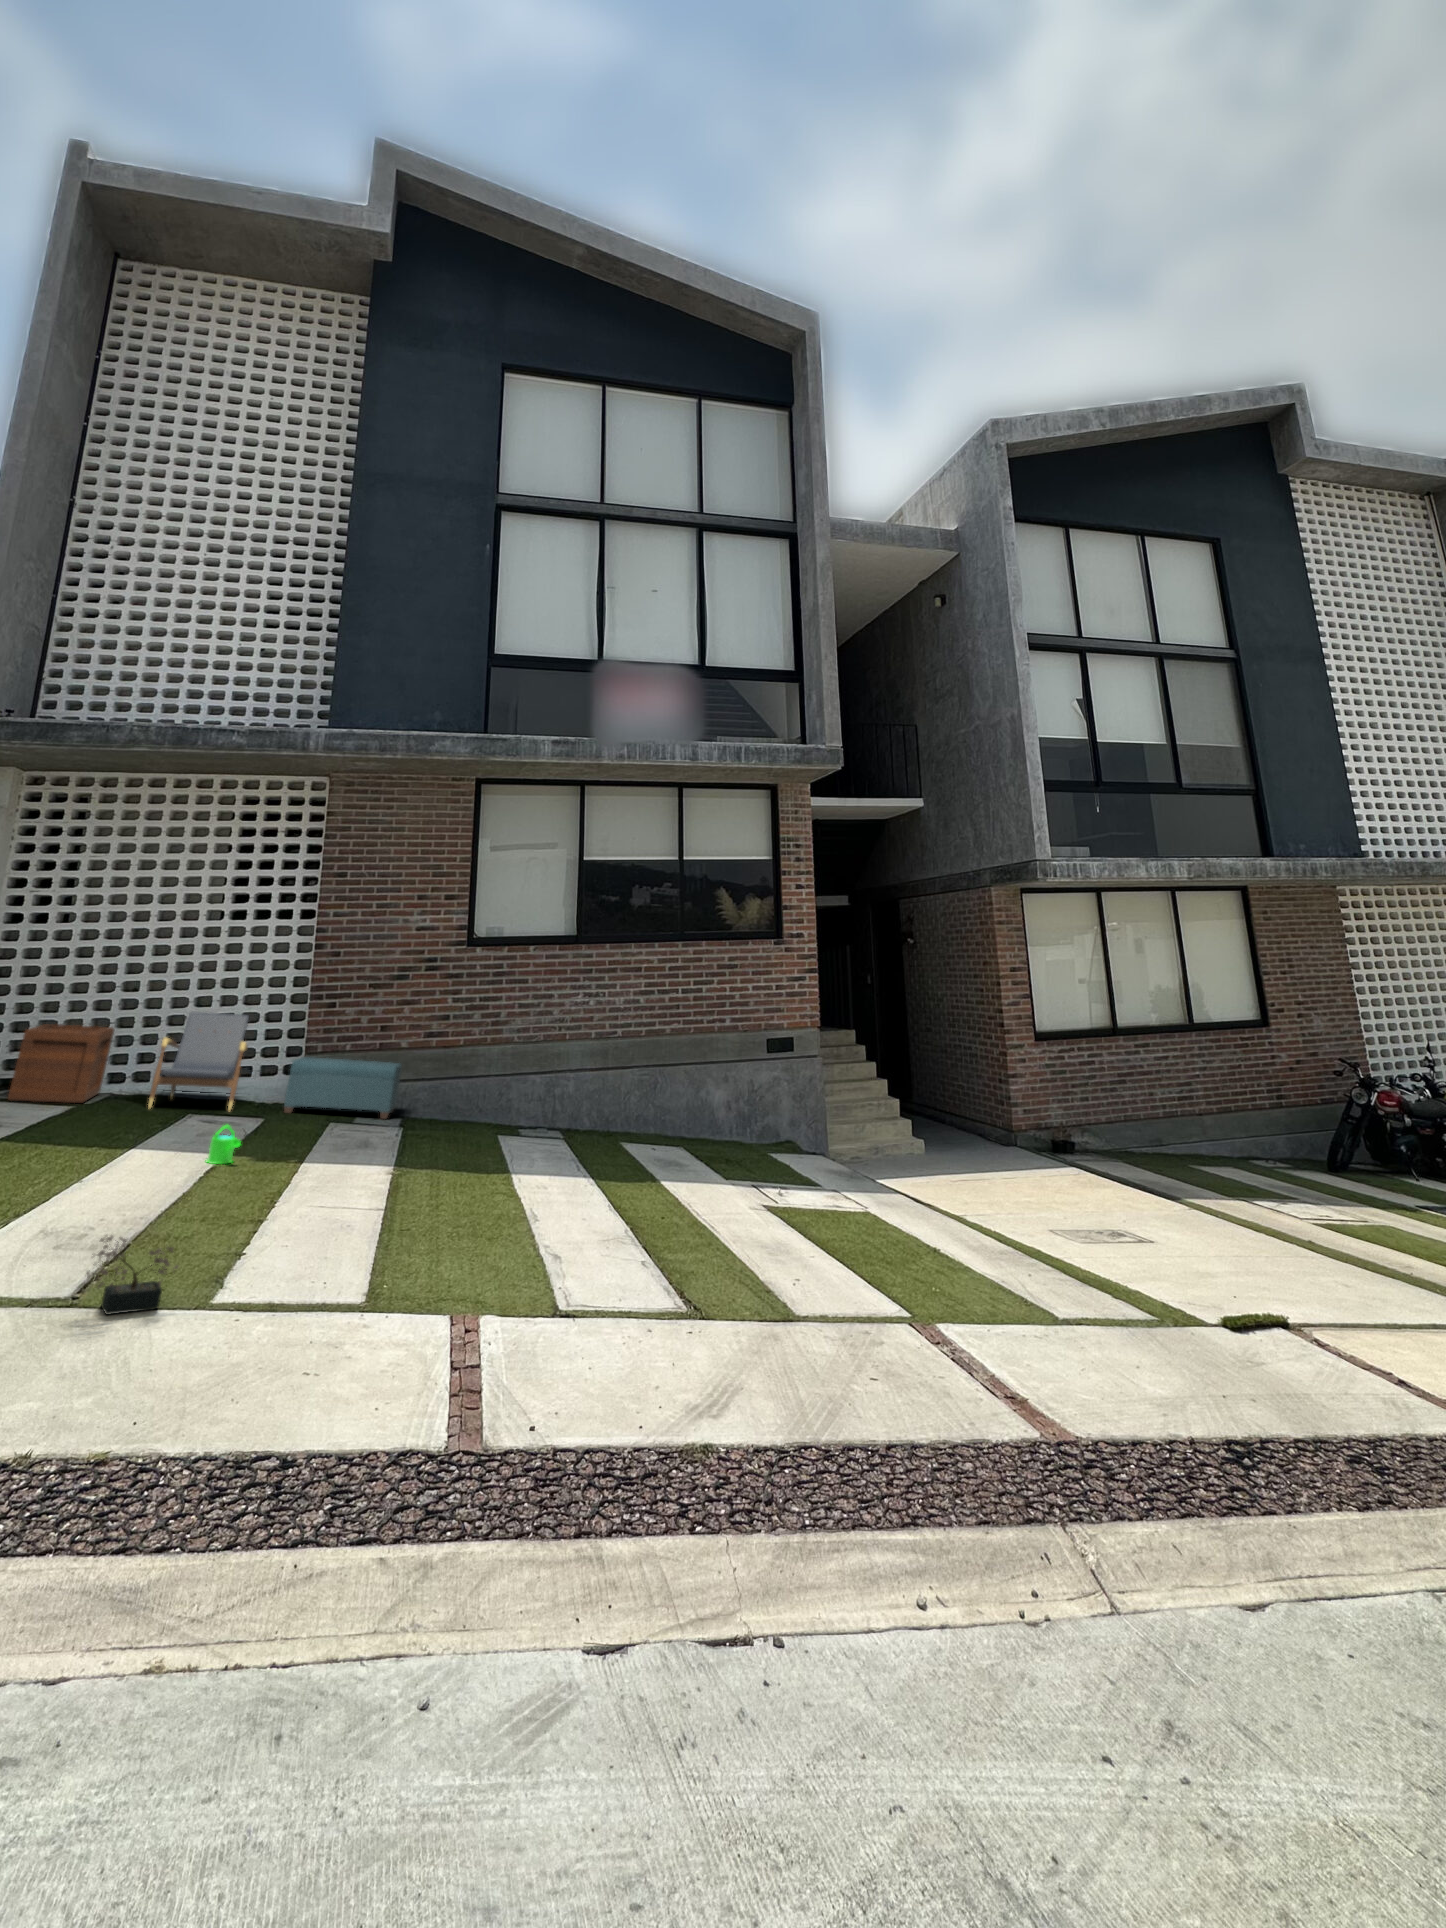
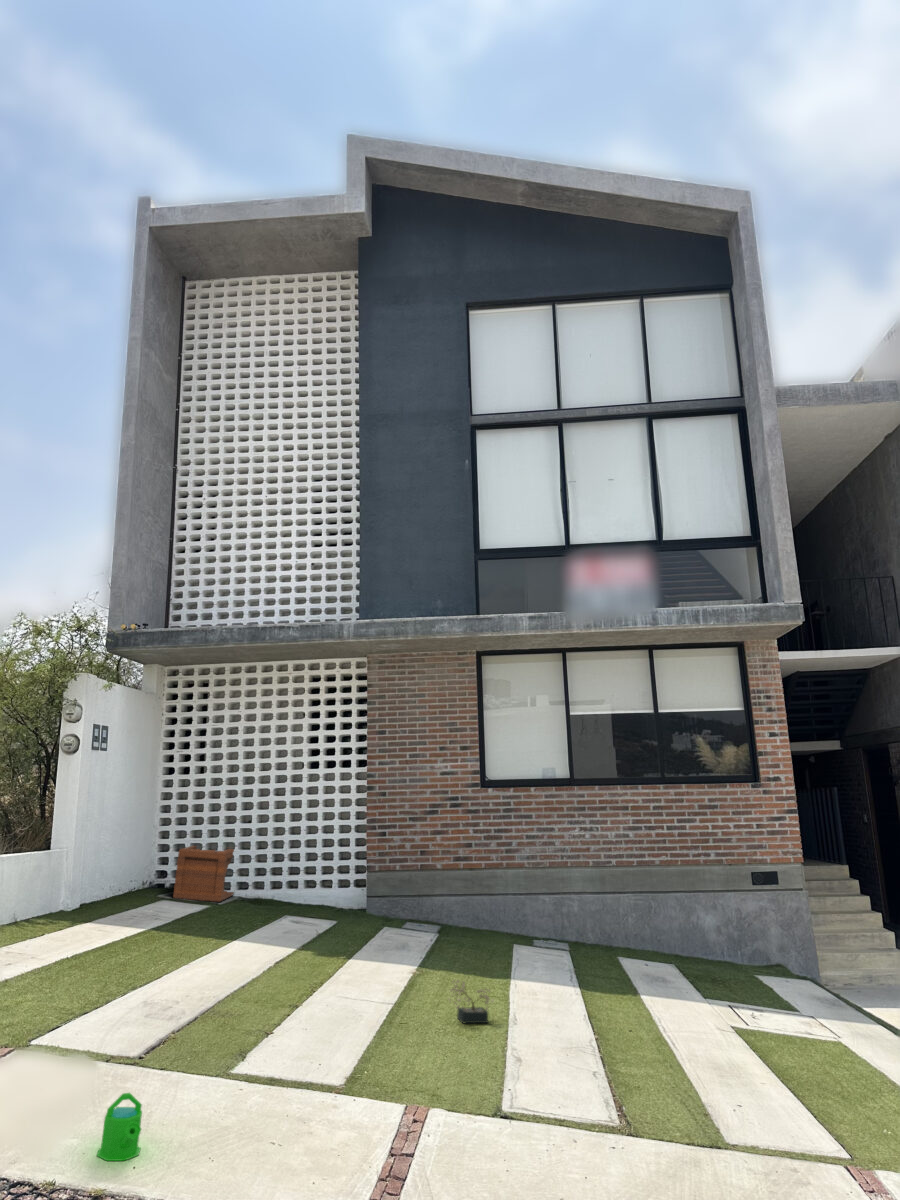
lounge chair: present [148,1012,249,1111] -> none [261,838,327,912]
bench: present [284,1057,402,1119] -> none [354,873,439,923]
watering can: present [207,1125,241,1164] -> present [97,1093,142,1161]
decorative plant: present [87,1236,178,1315] -> present [451,980,489,1023]

